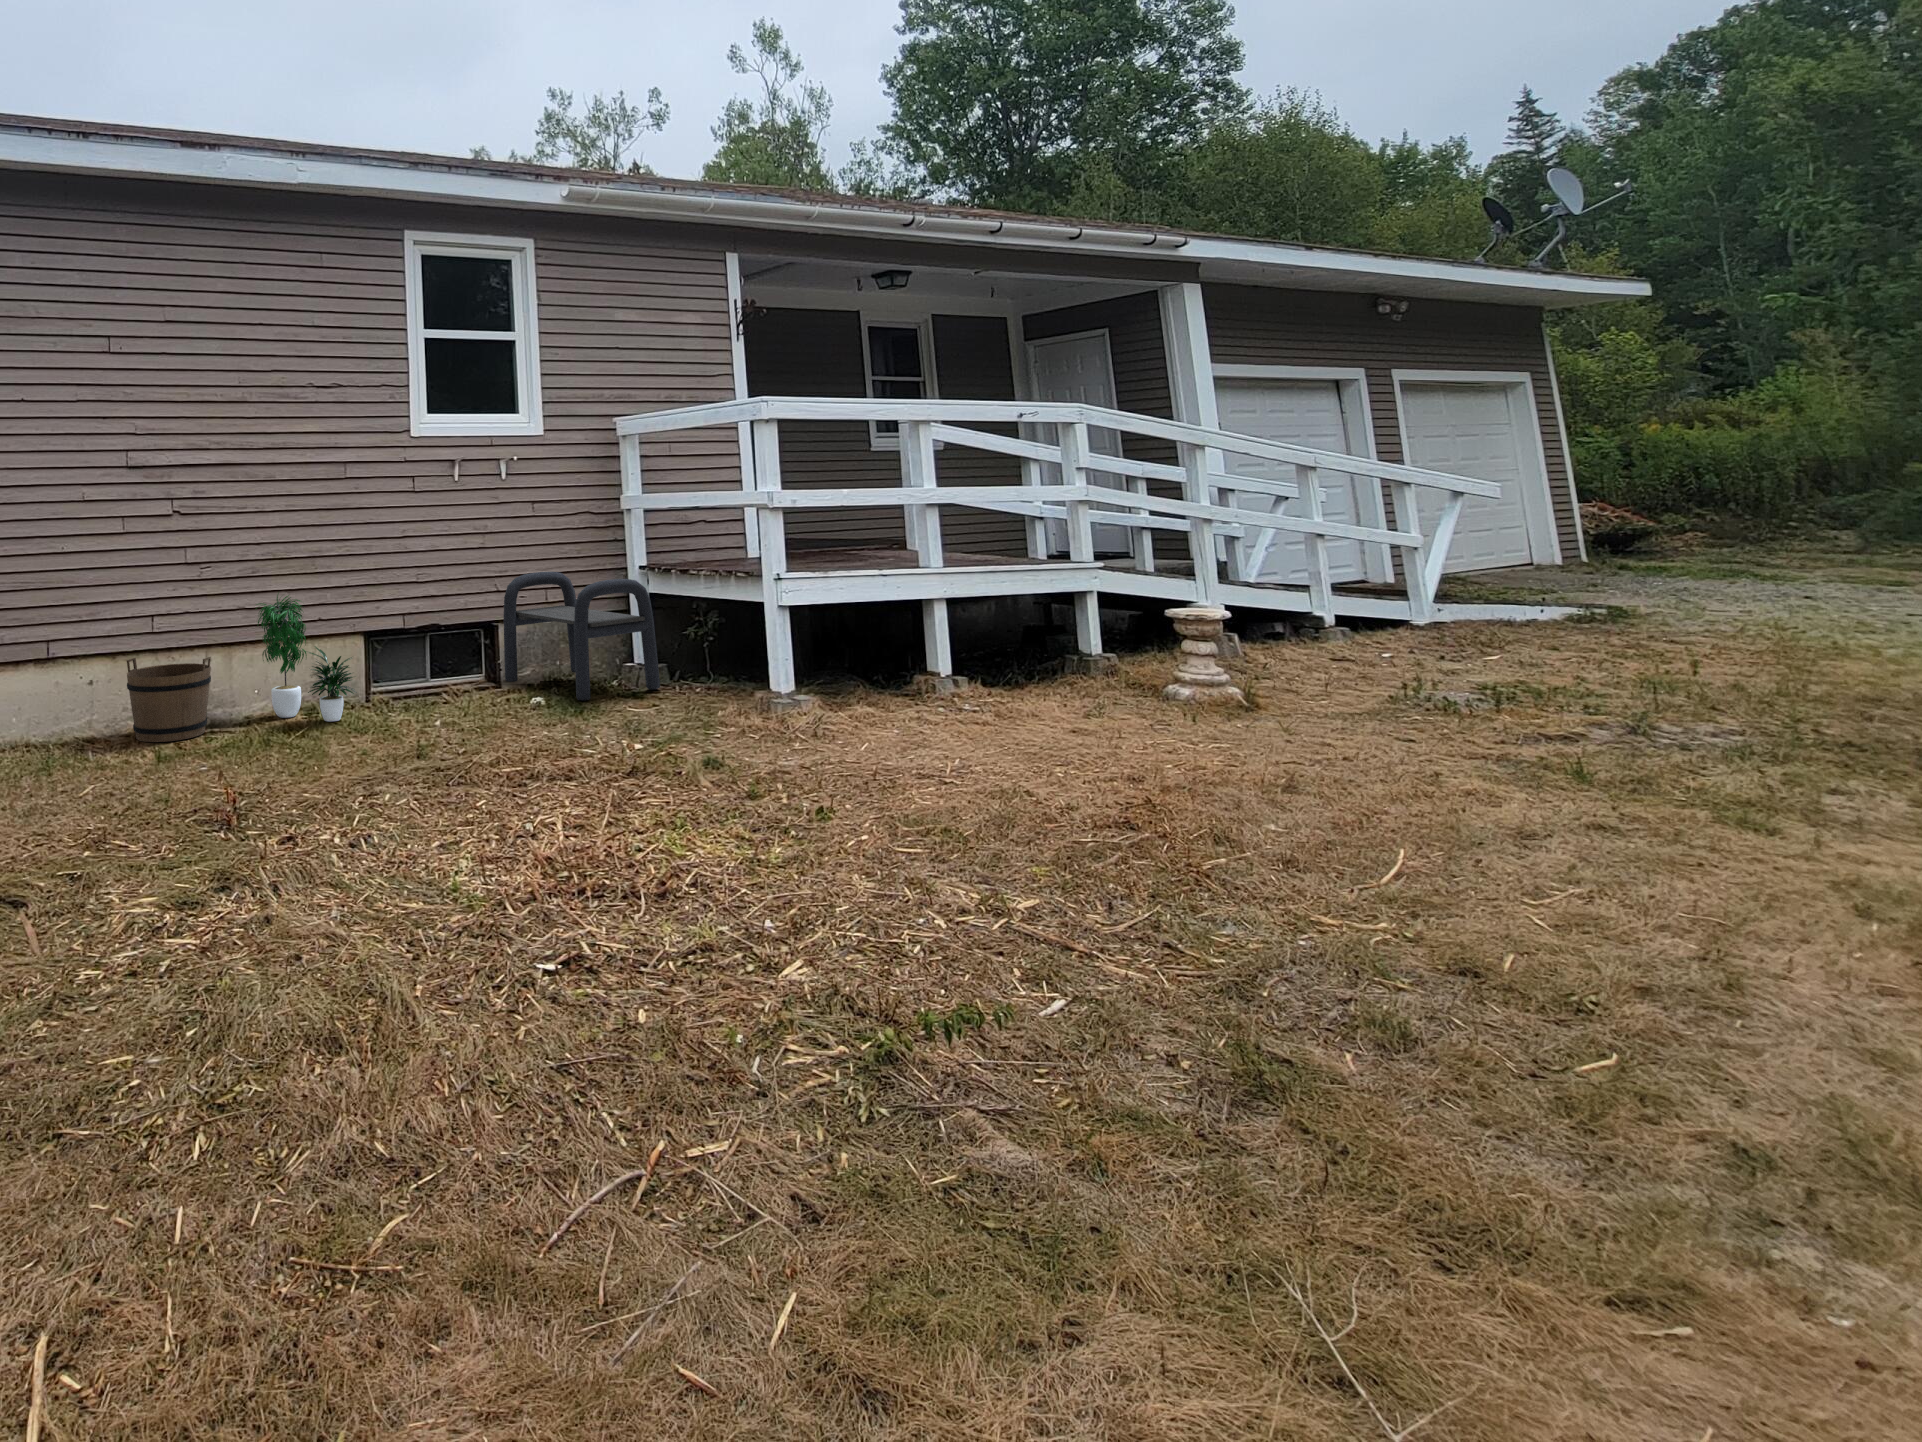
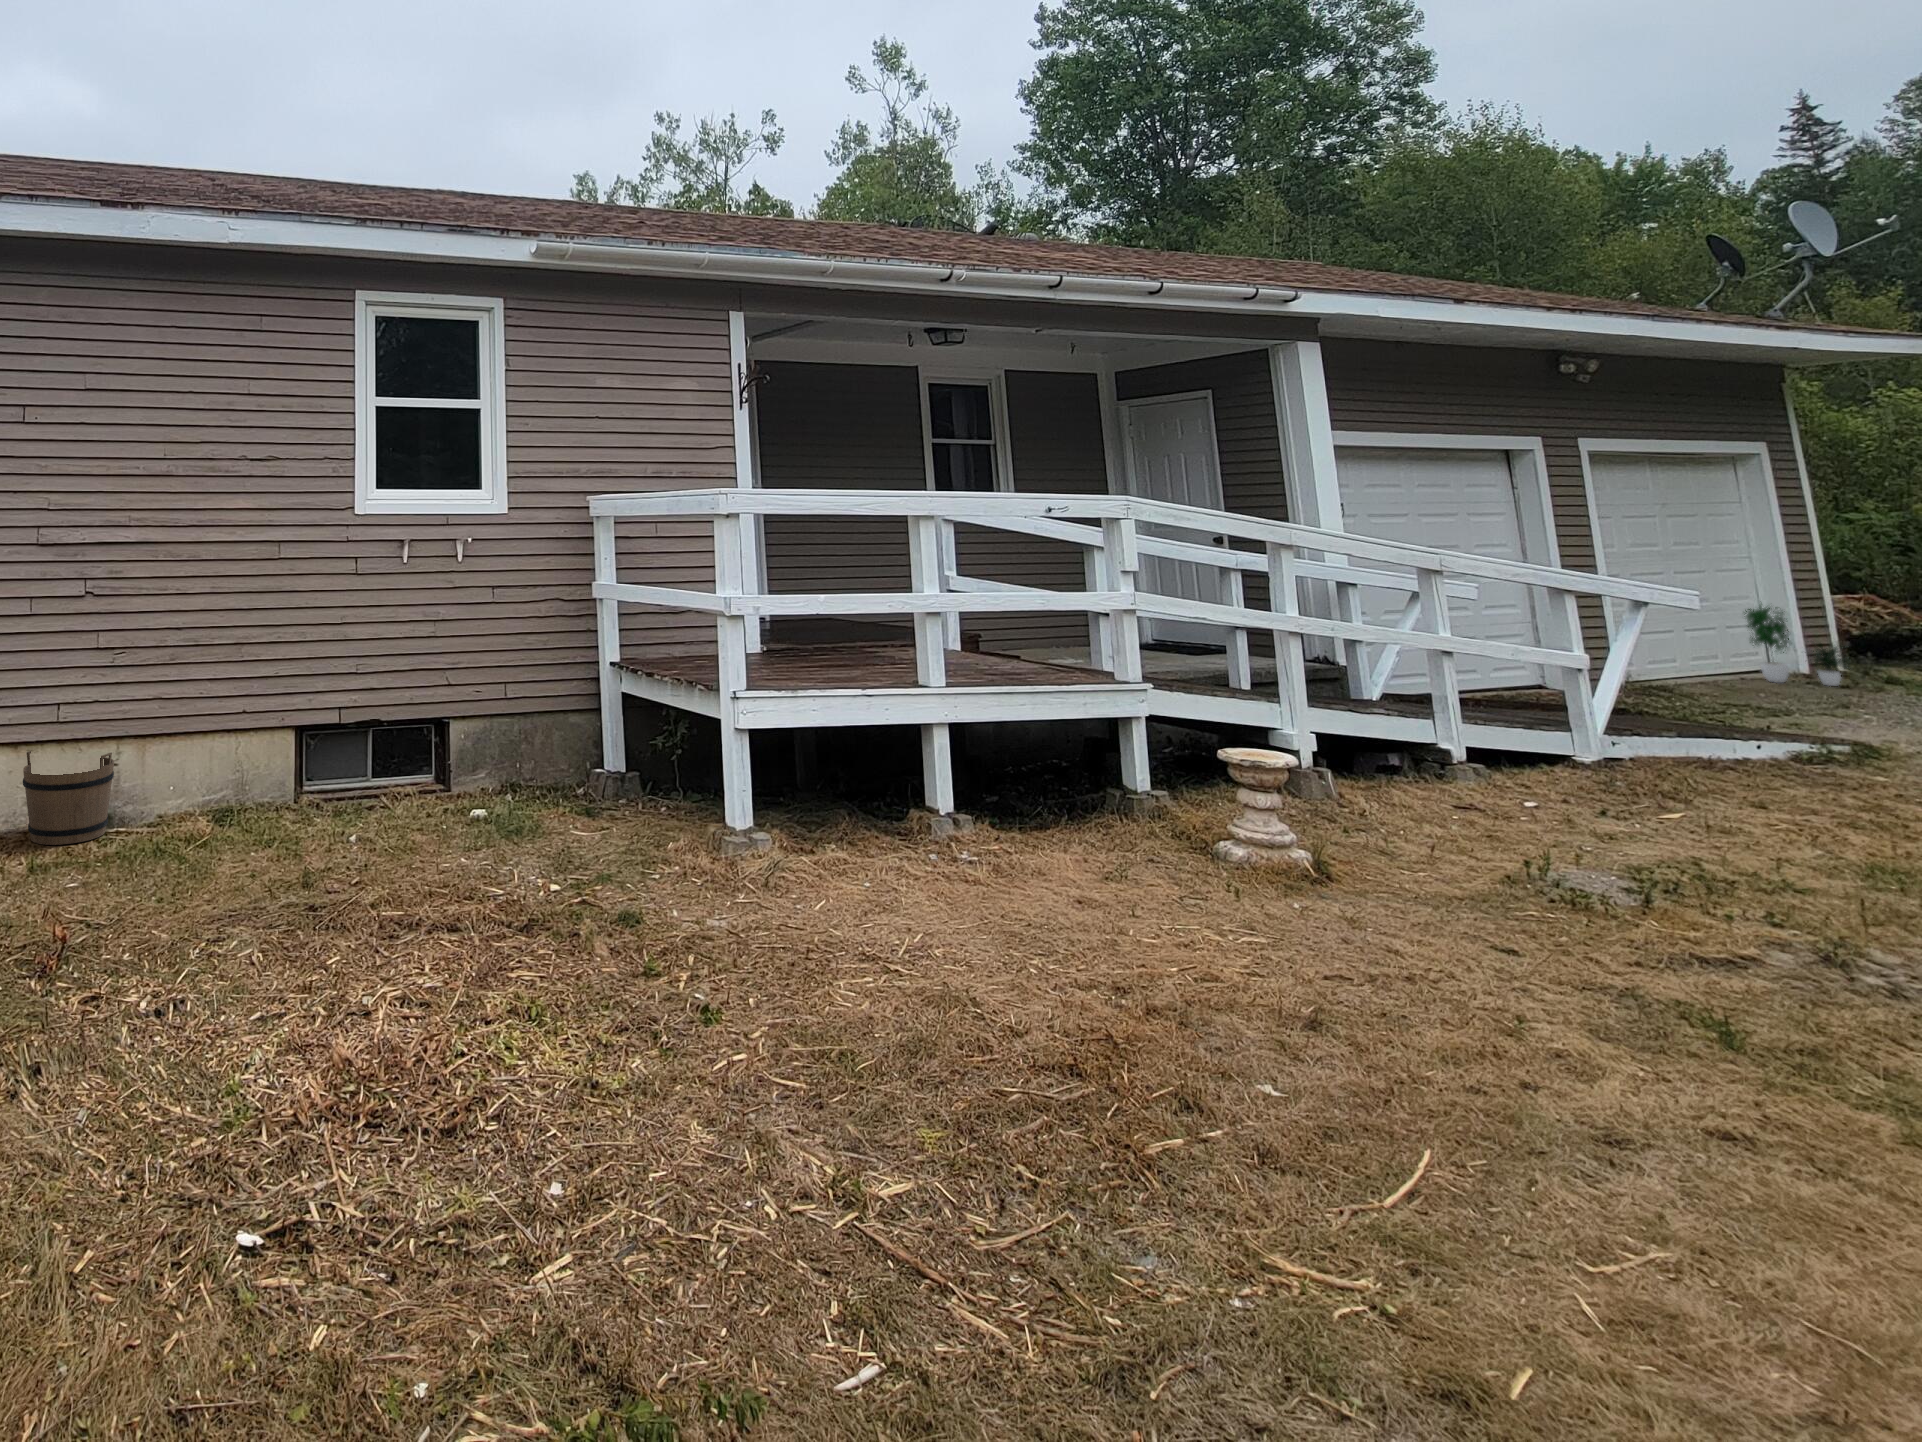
bench: present [504,572,660,700] -> none [459,662,618,817]
potted plant: present [257,595,357,722] -> present [1745,603,1849,686]

